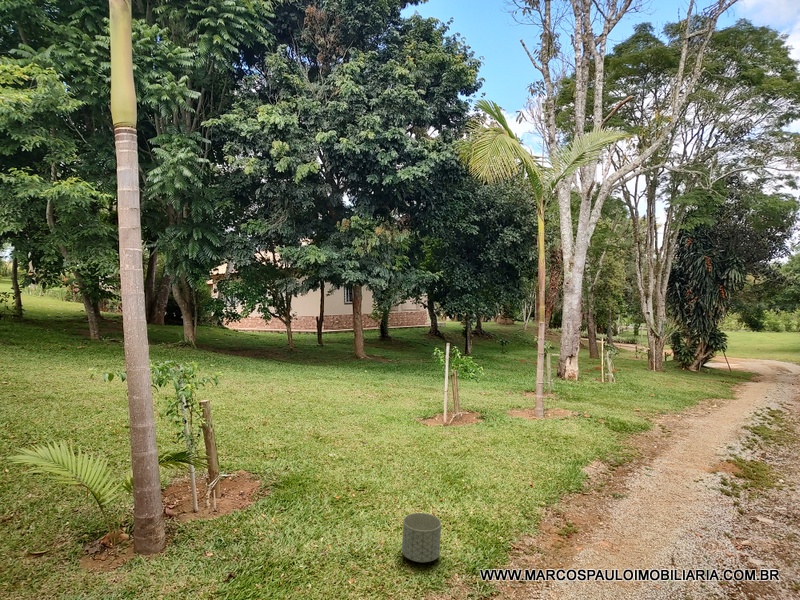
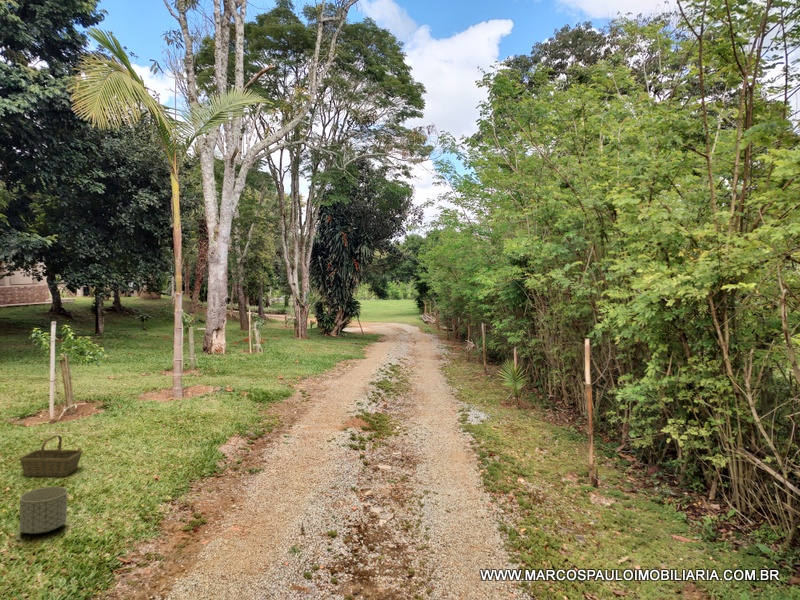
basket: none [407,452,455,494] -> present [19,435,83,477]

